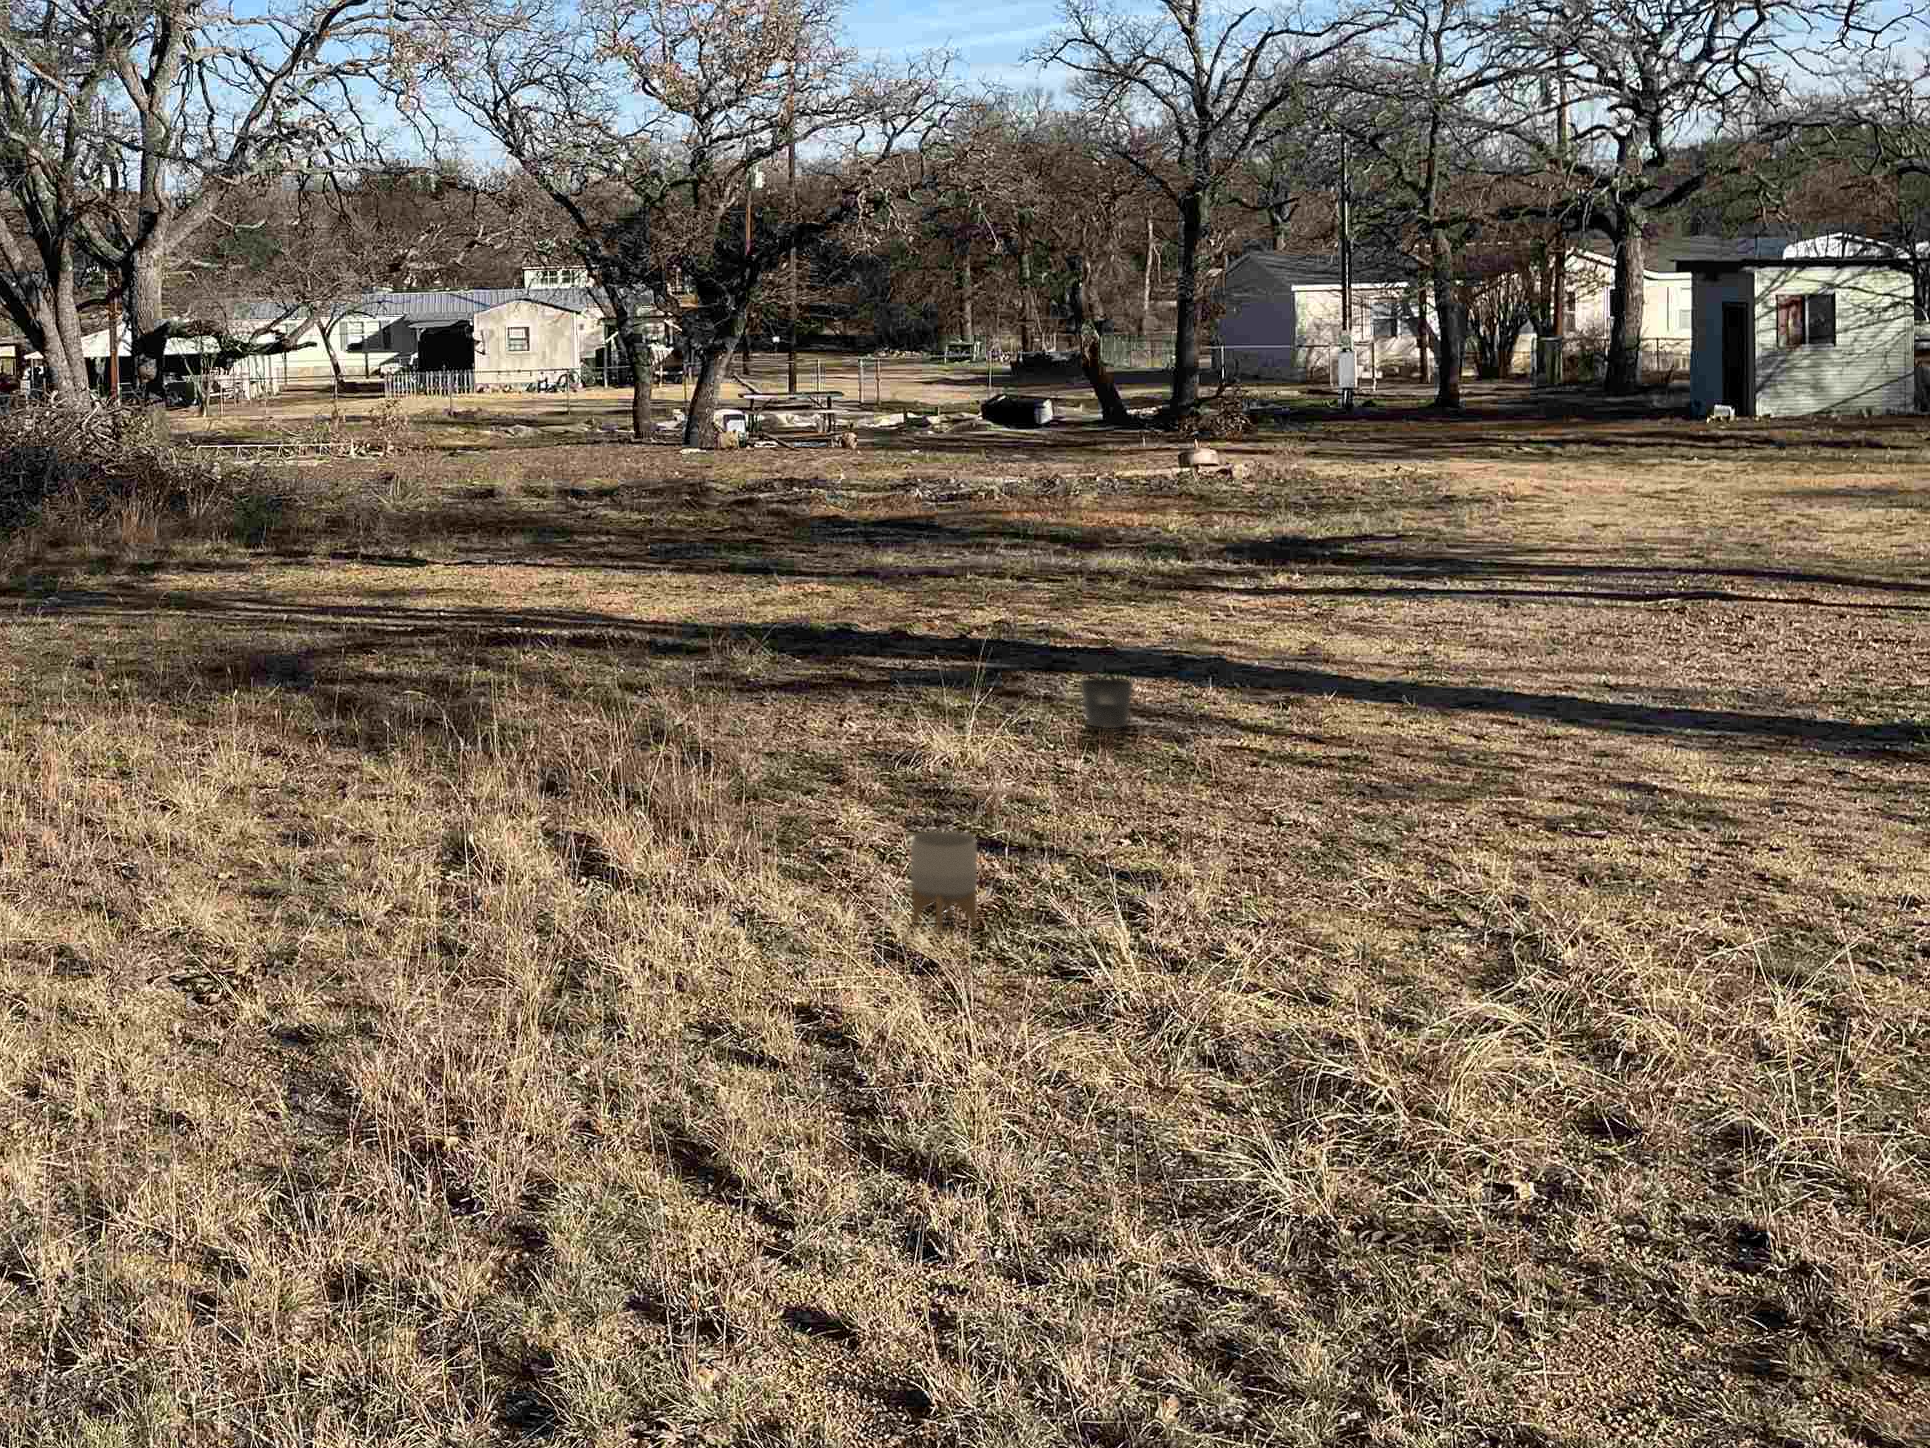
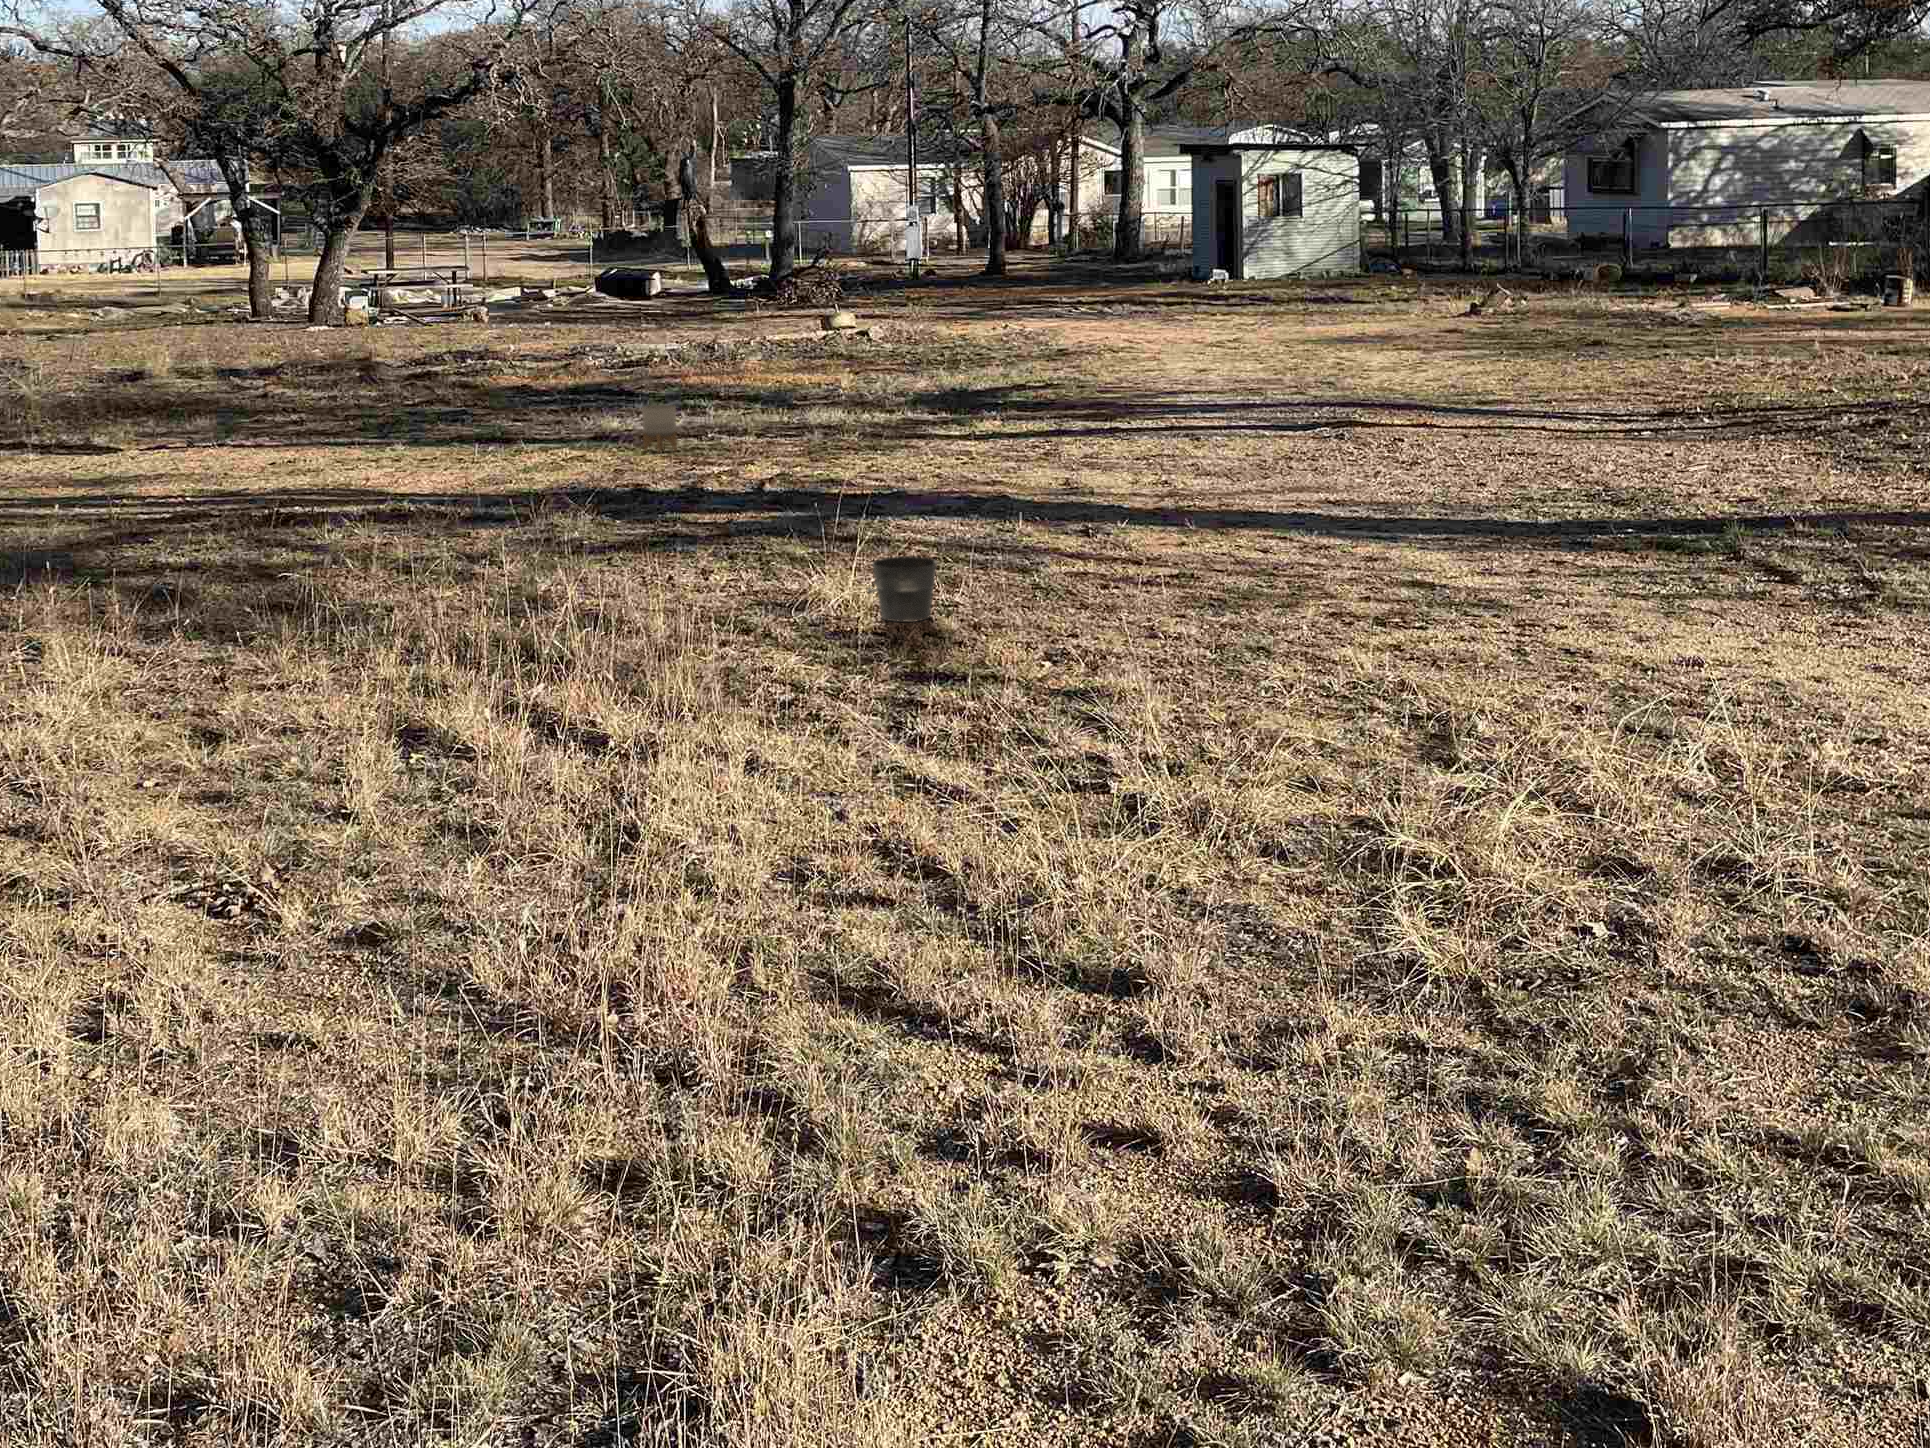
planter: present [911,831,977,934] -> present [643,405,677,453]

